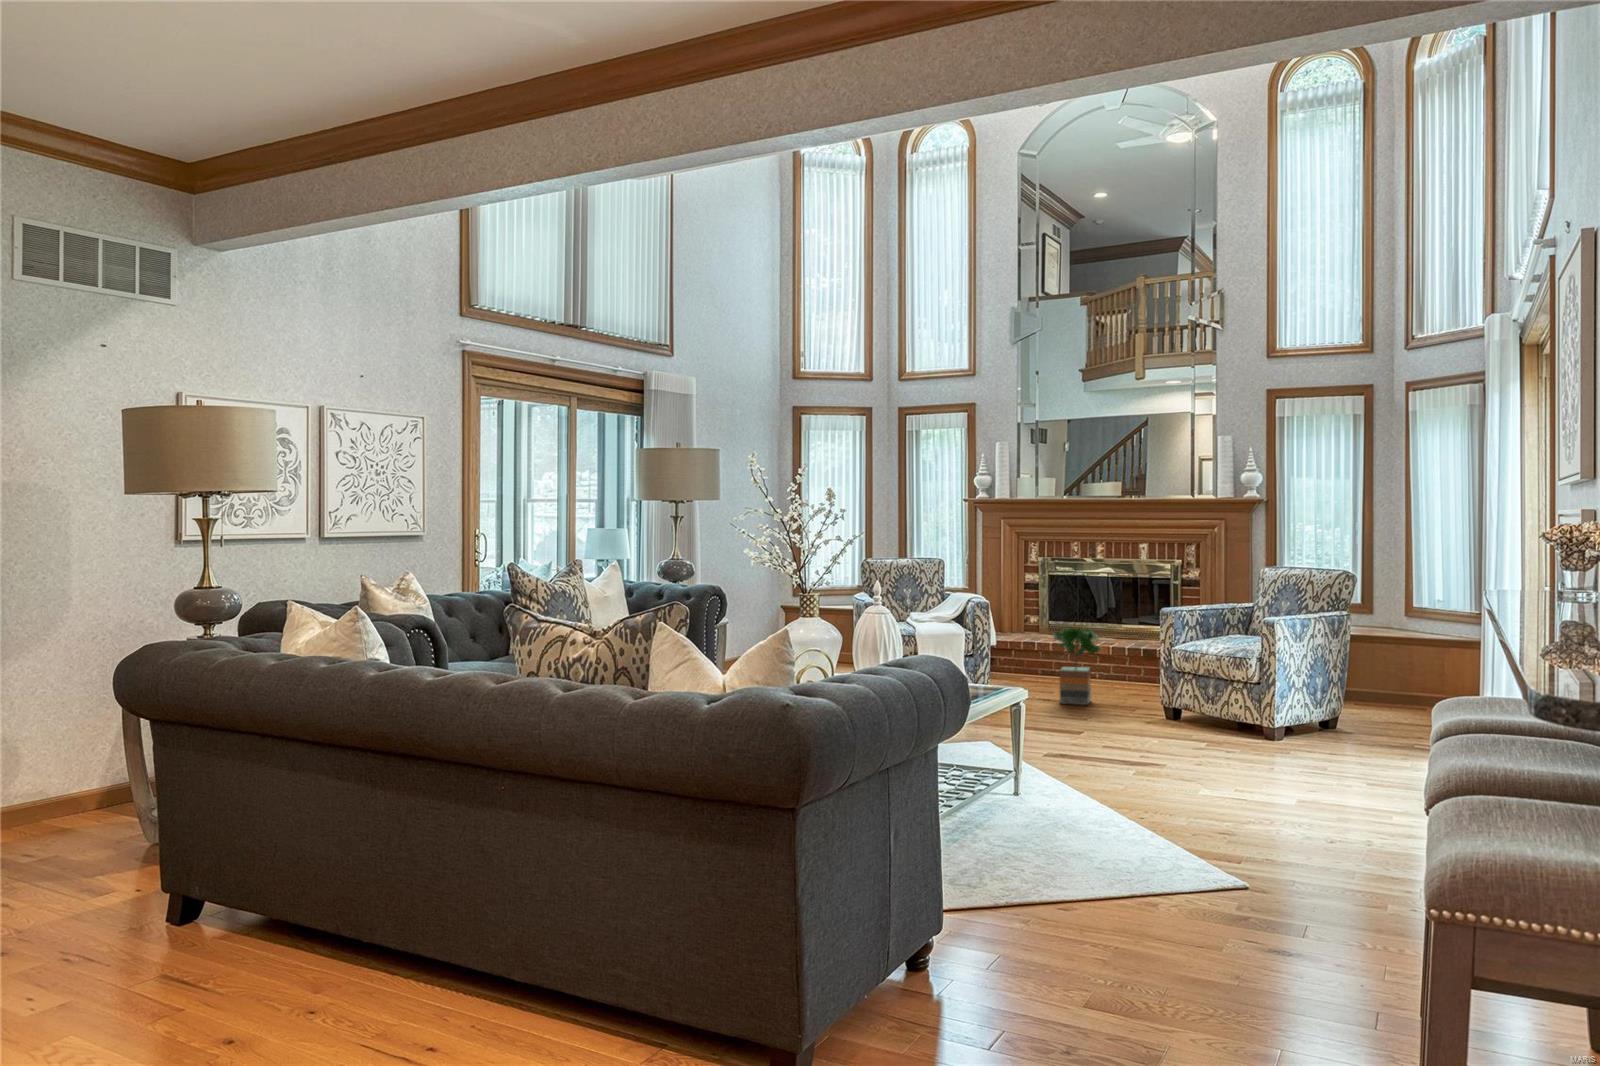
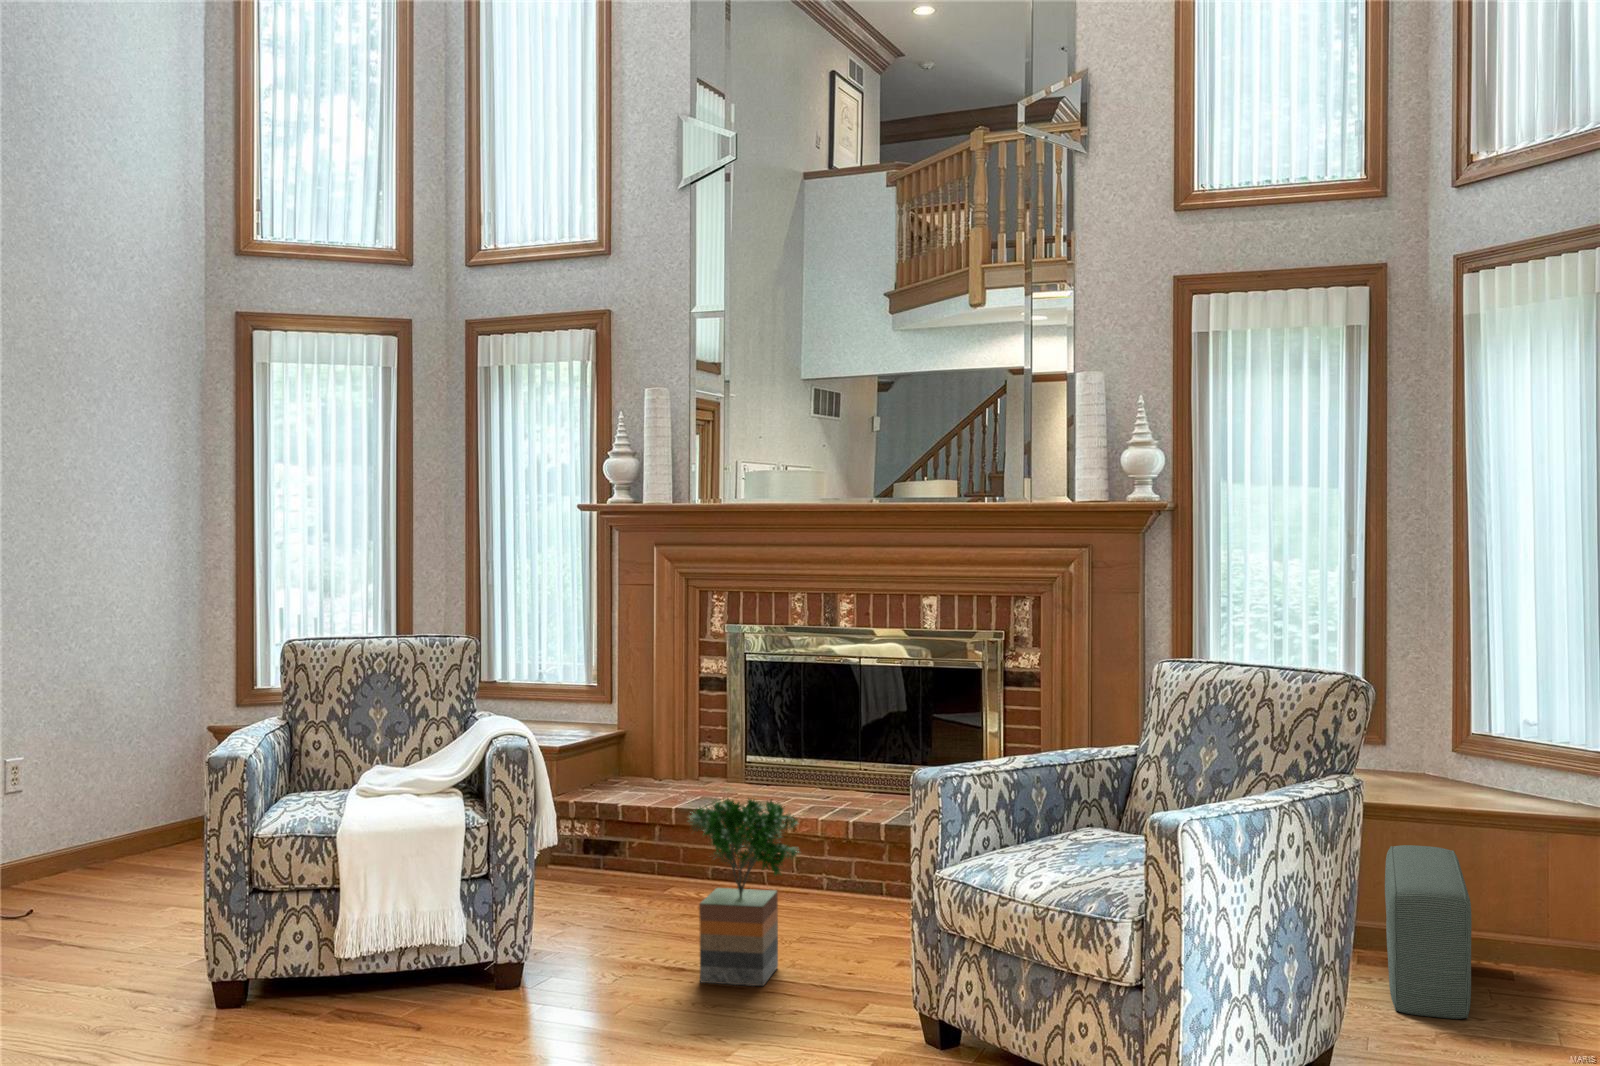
pouf: none [1366,653,1403,718] -> present [1385,845,1472,1019]

